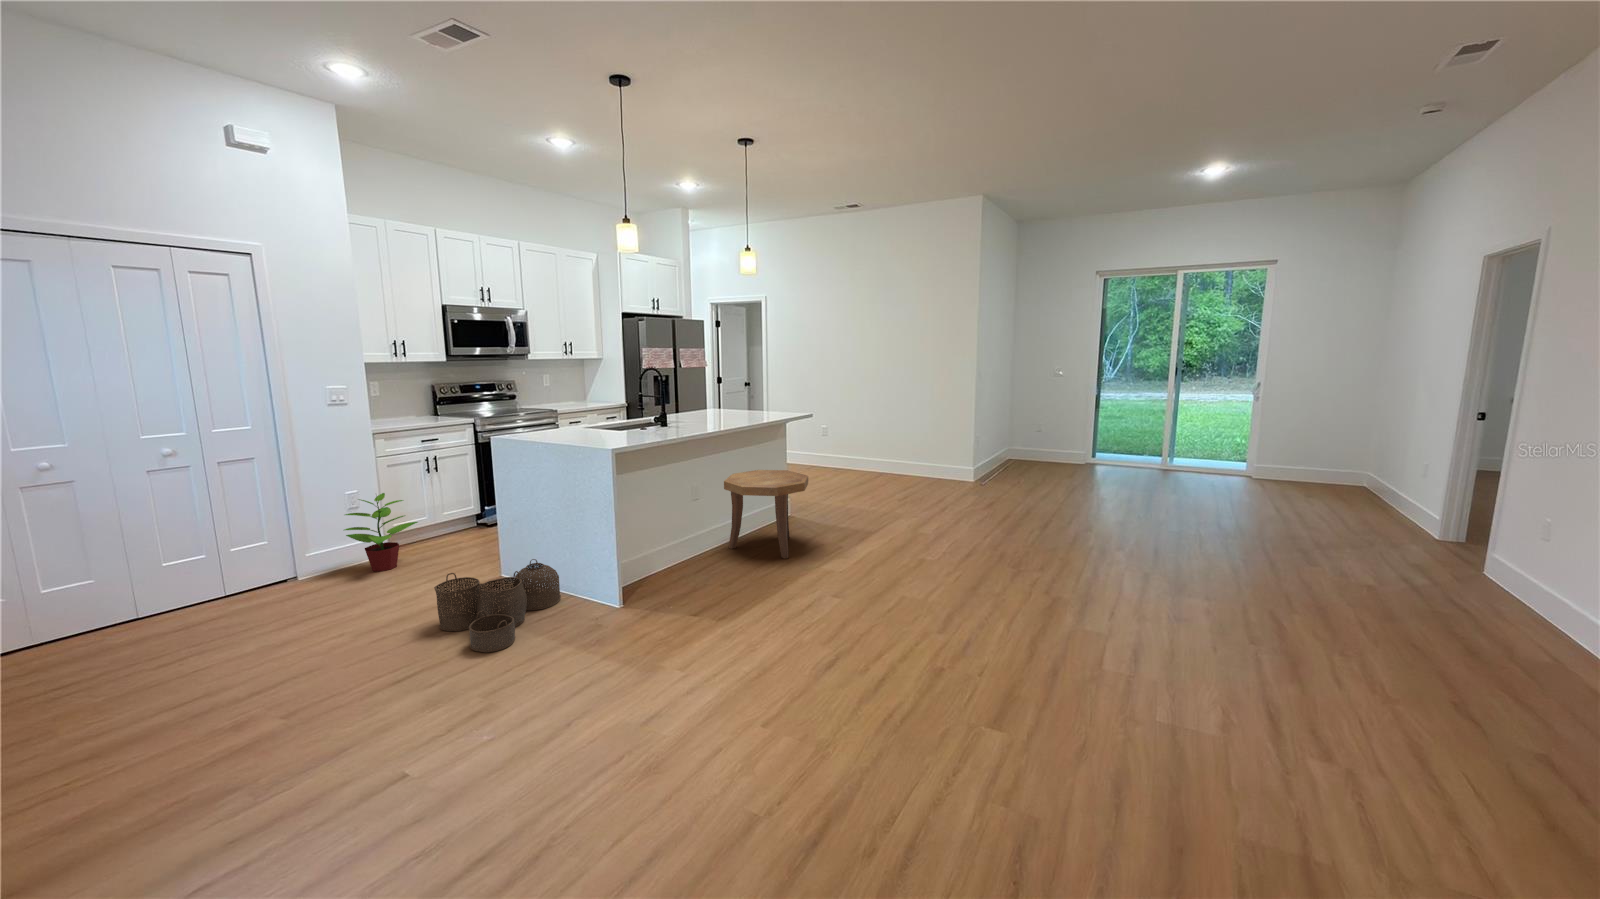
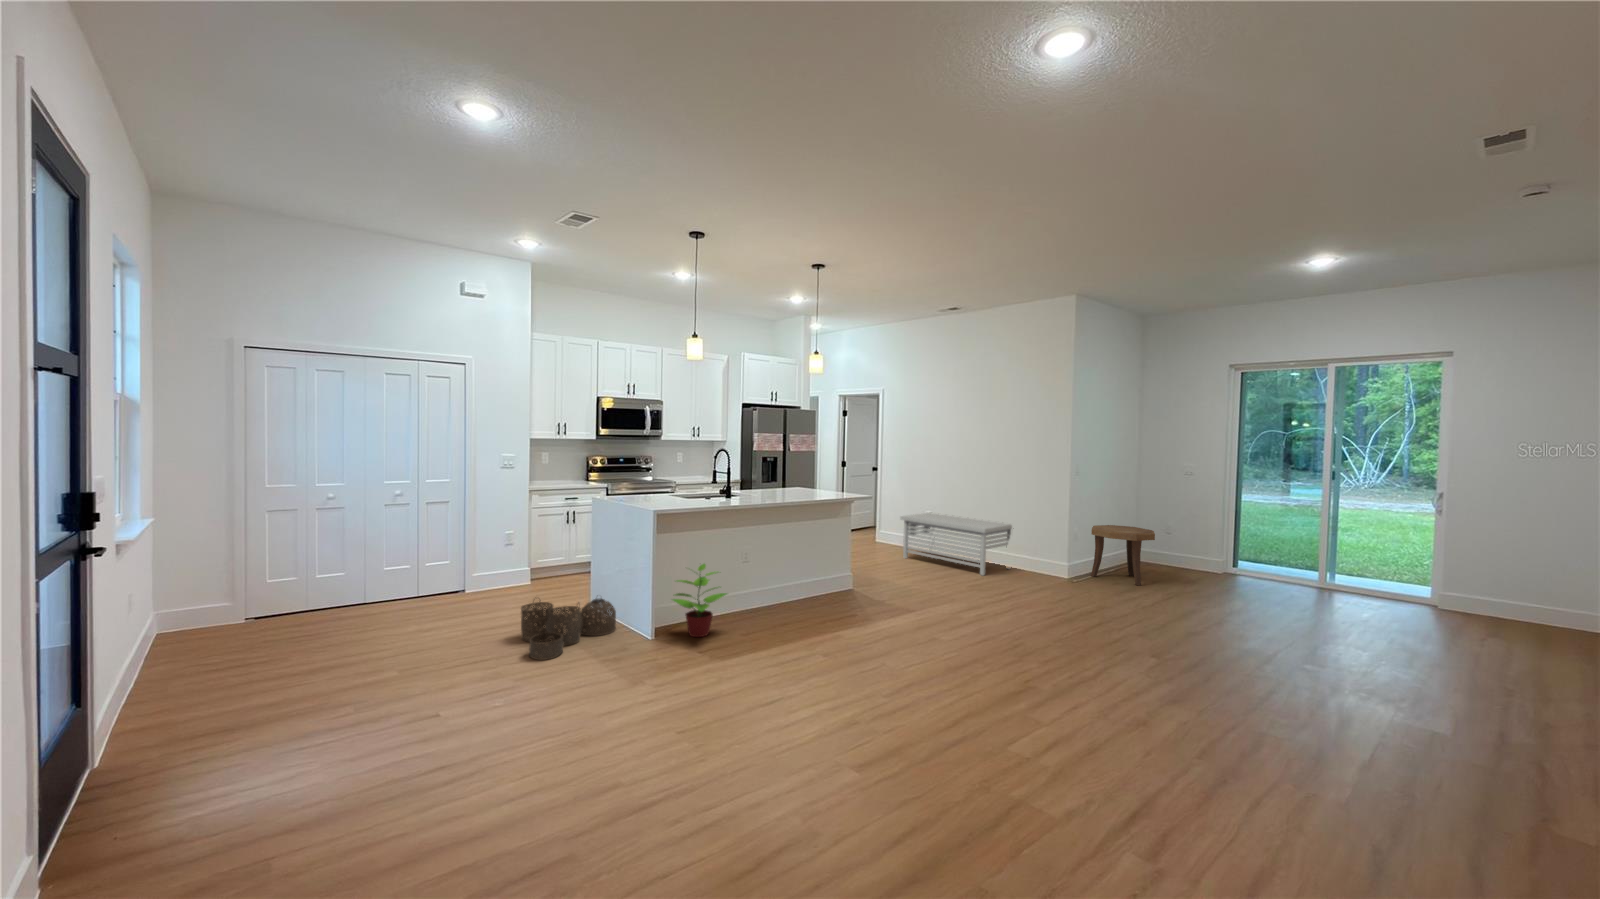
storage bench: none [807,427,923,487] -> present [900,513,1014,575]
side table: present [724,470,808,559] -> present [1091,525,1155,586]
potted plant: present [344,493,418,571] -> present [673,564,727,637]

